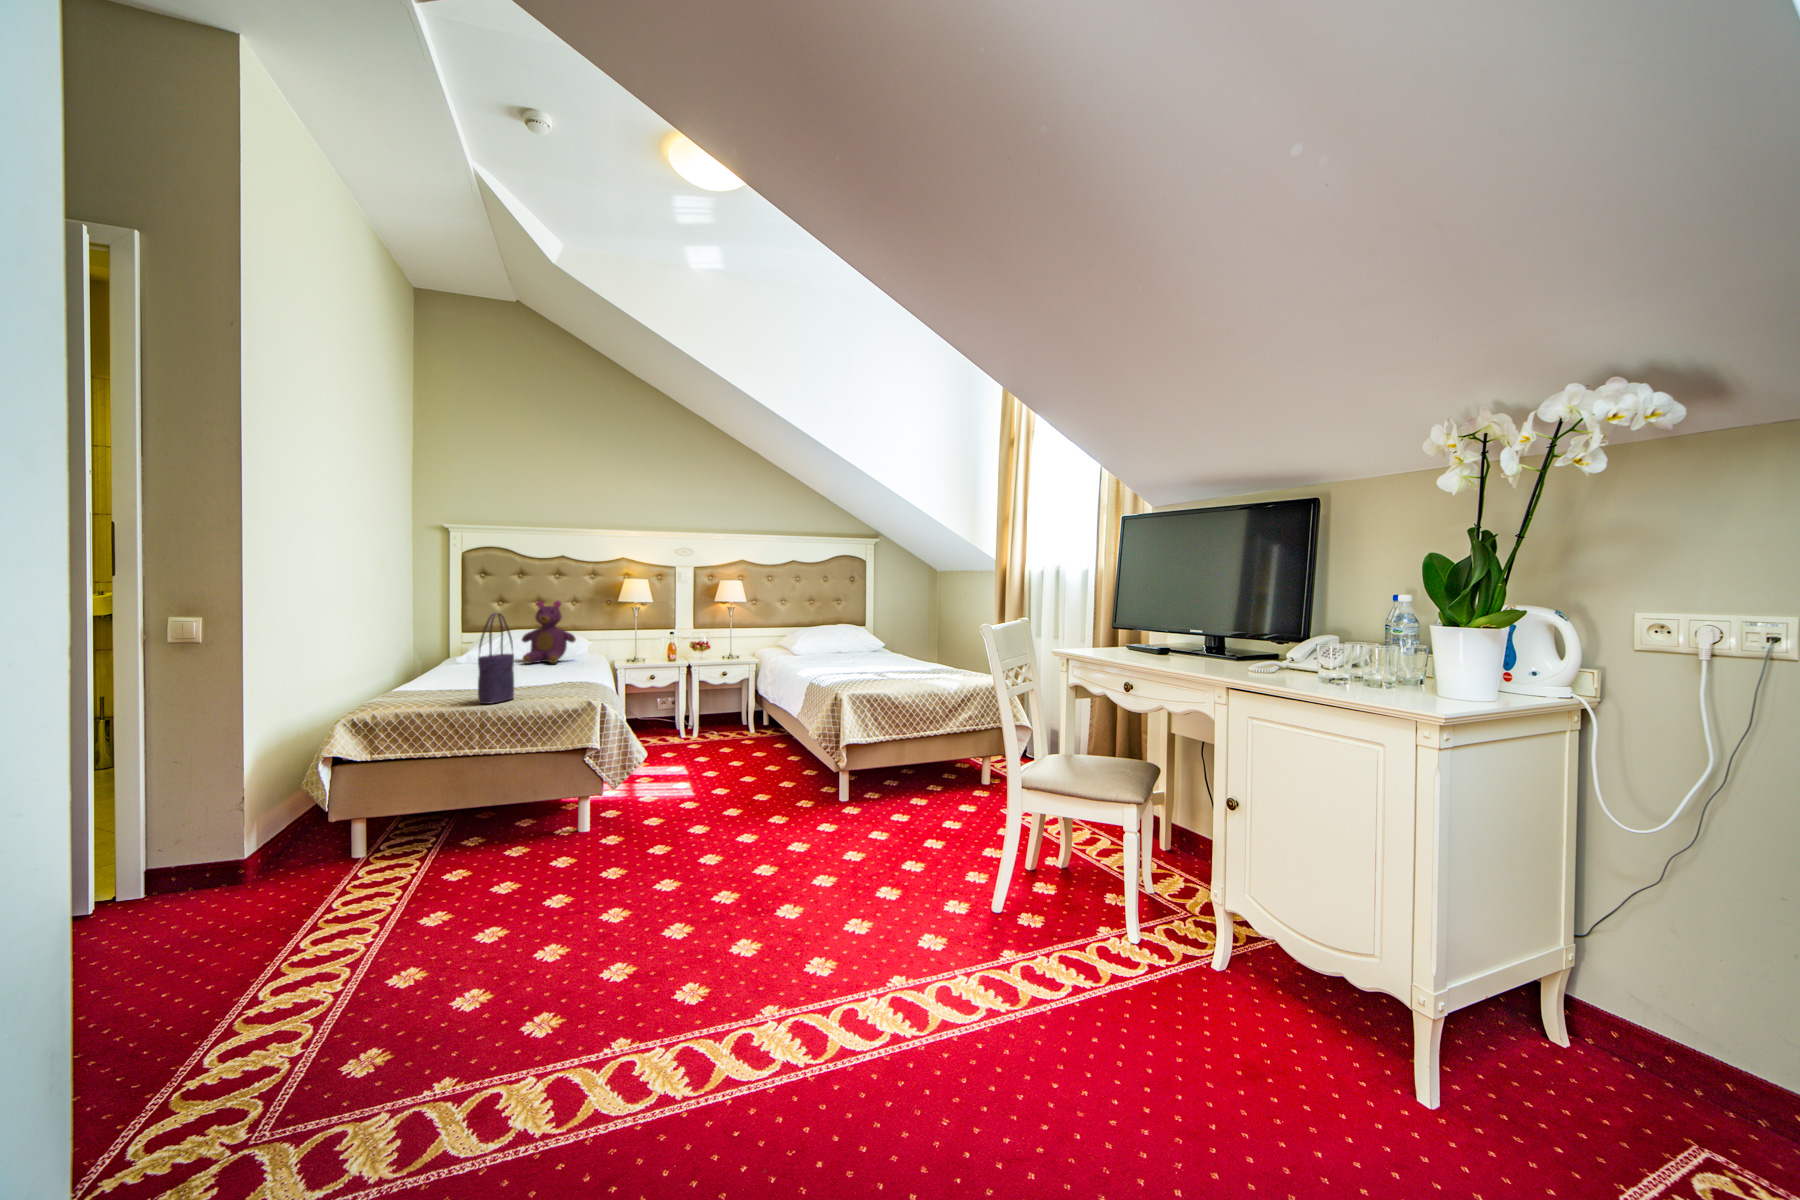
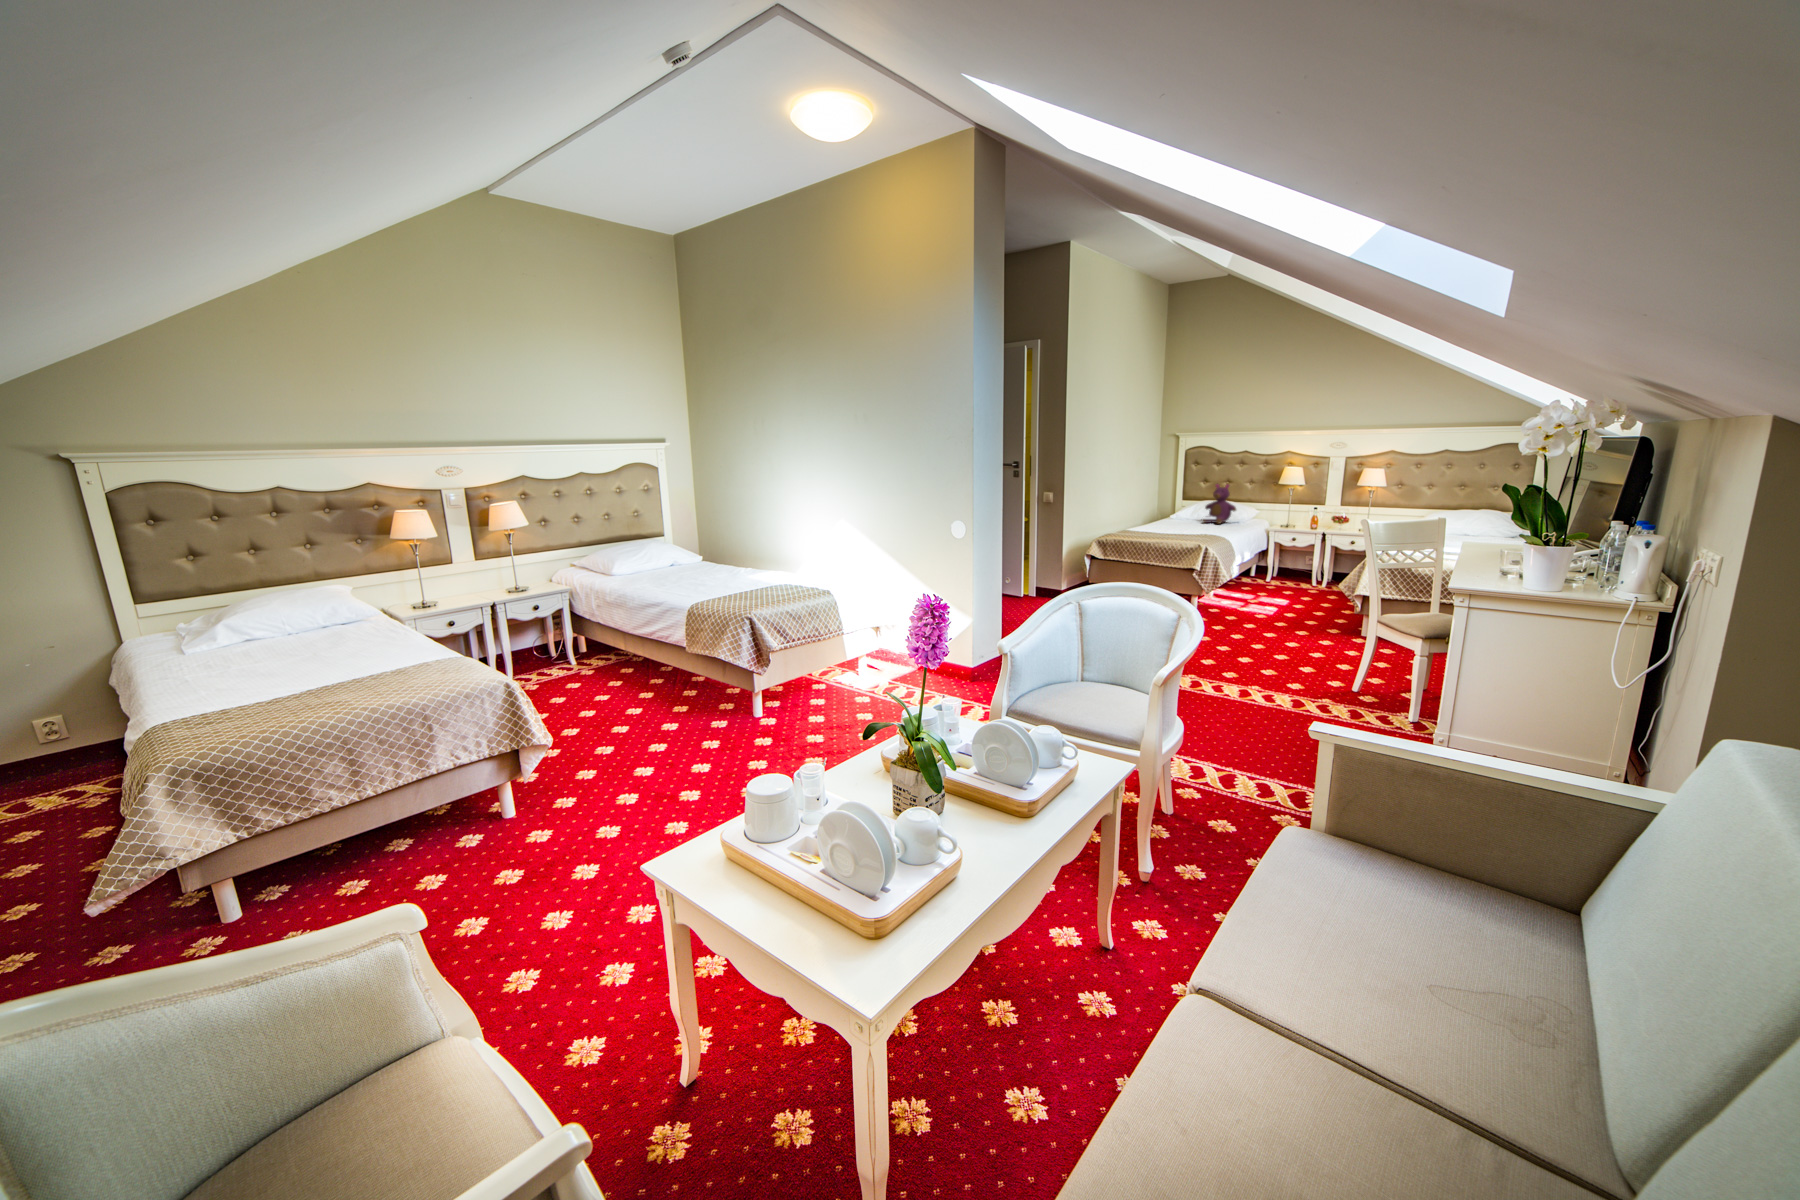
tote bag: present [478,613,514,704] -> none [1151,496,1171,542]

